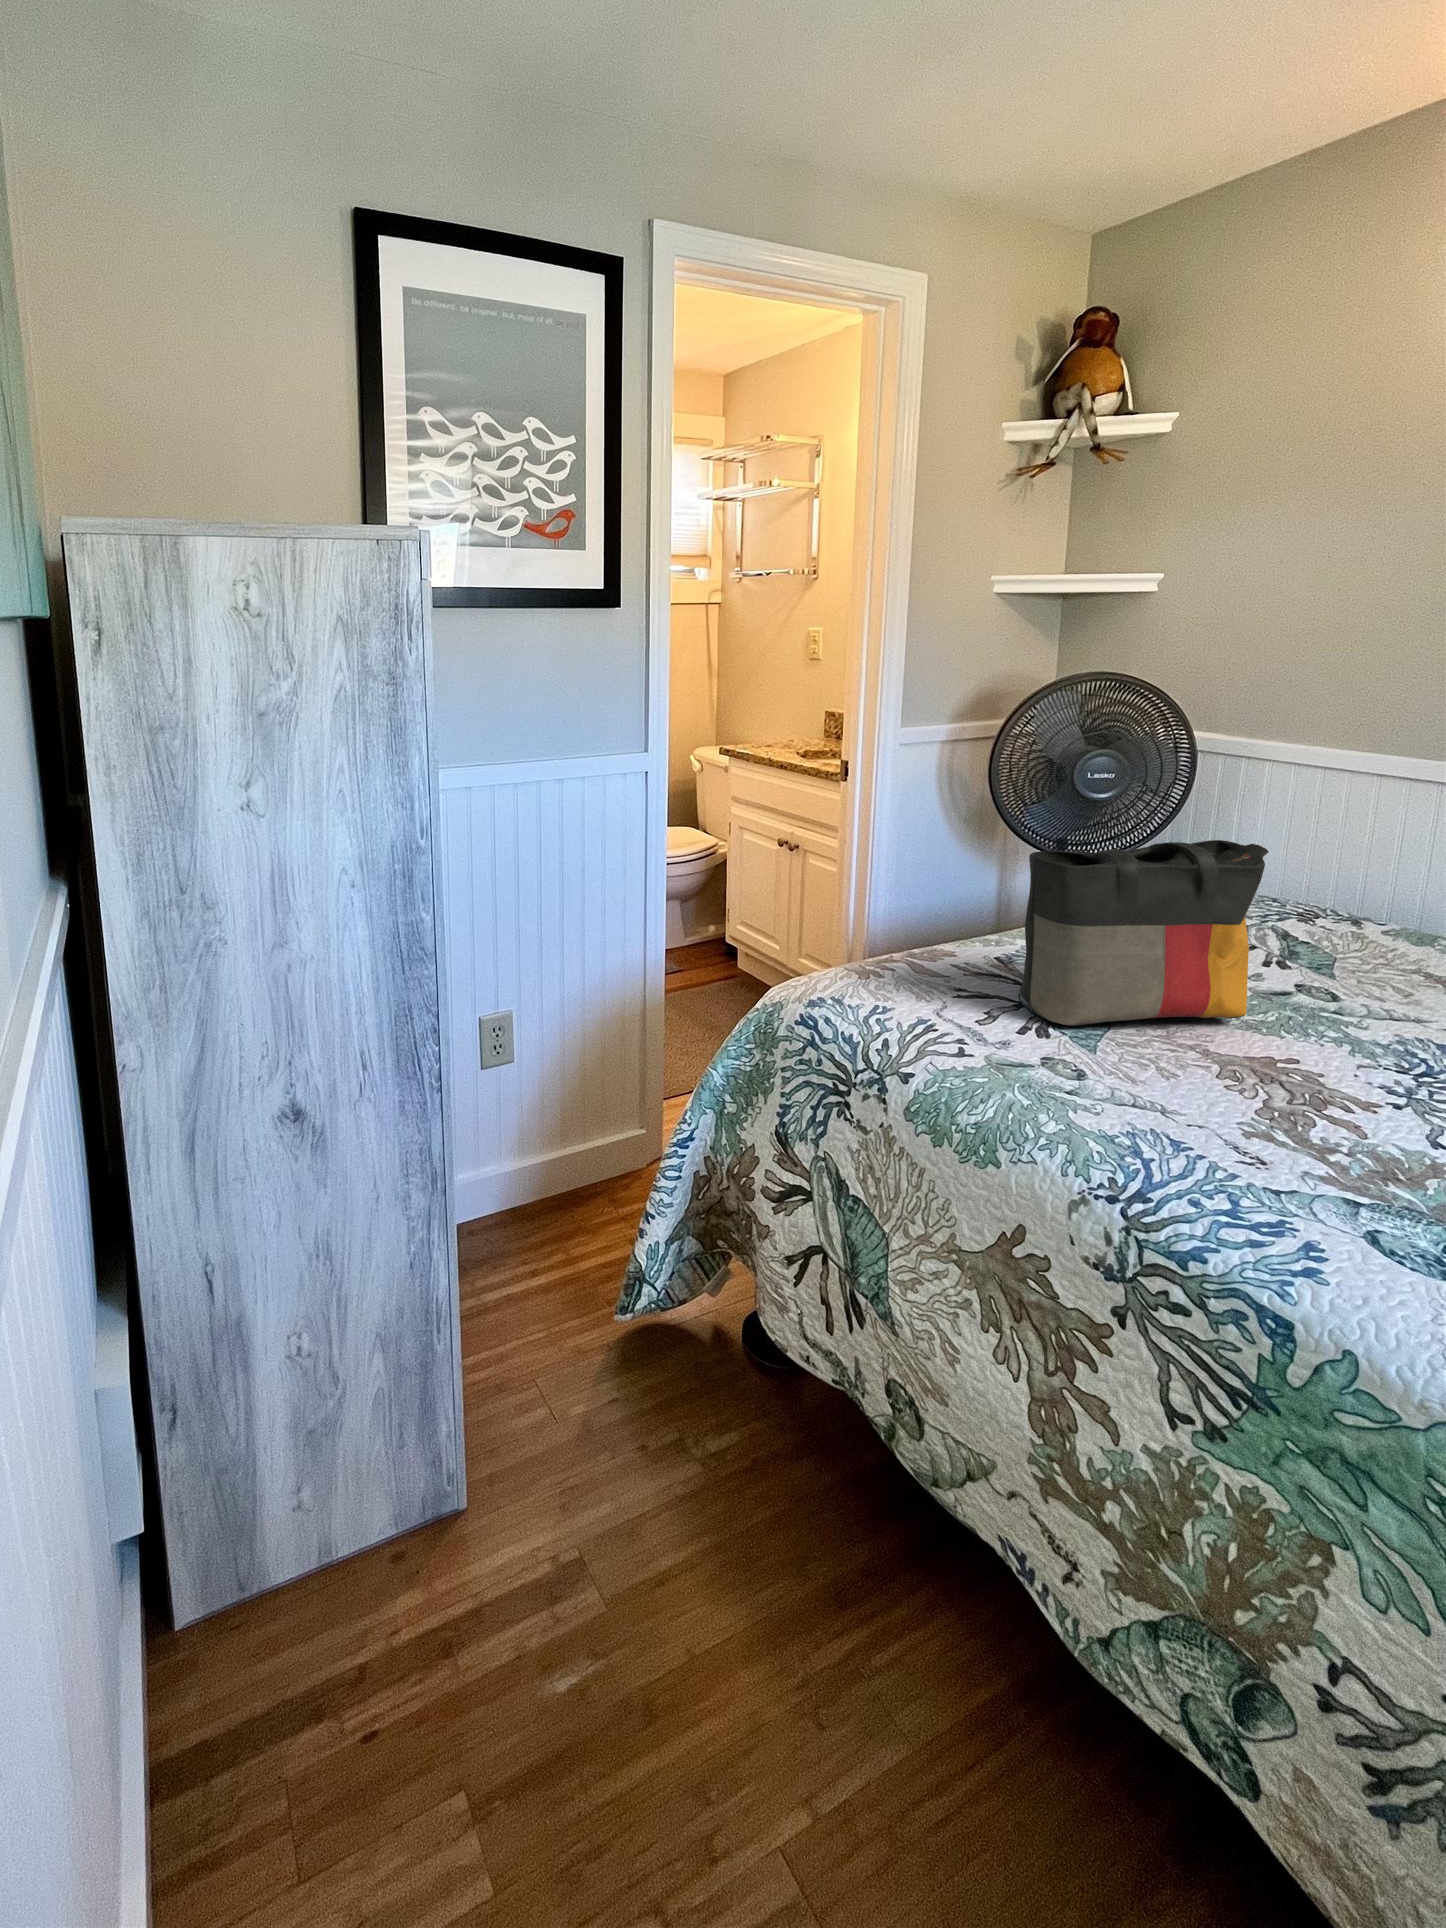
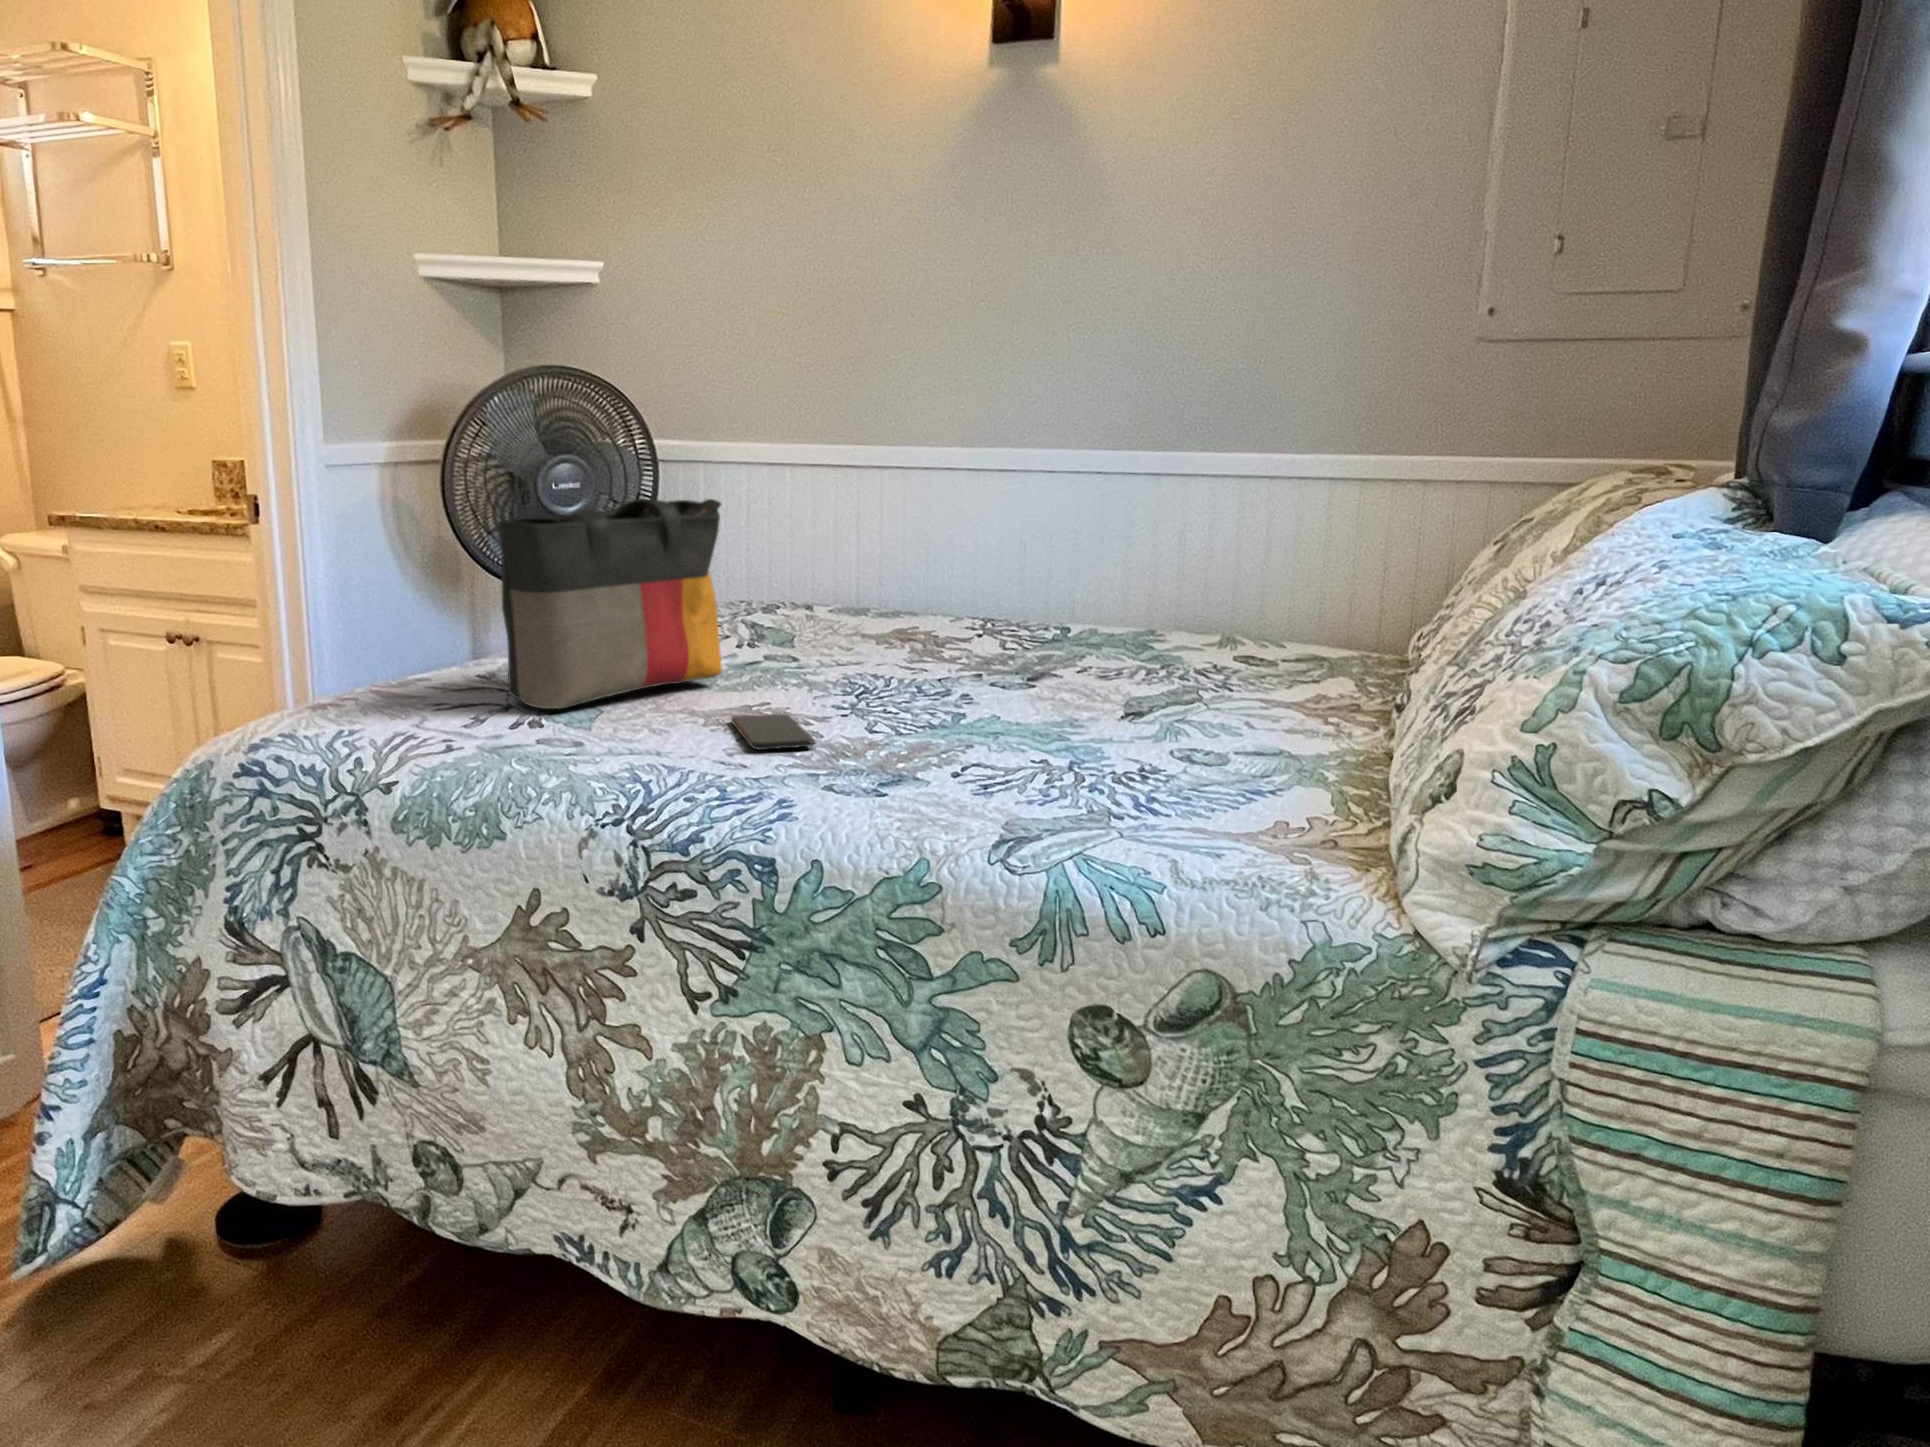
smartphone: none [1252,1084,1360,1160] -> present [731,714,815,750]

